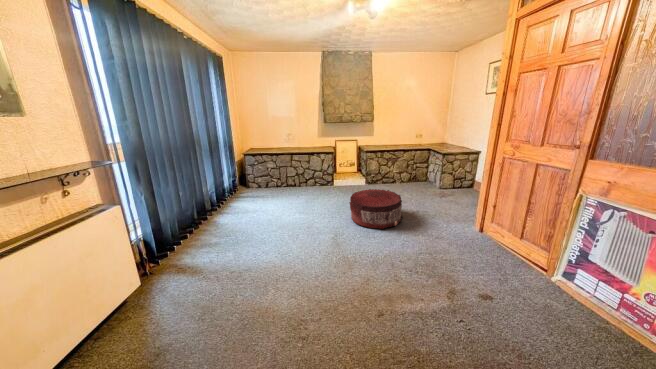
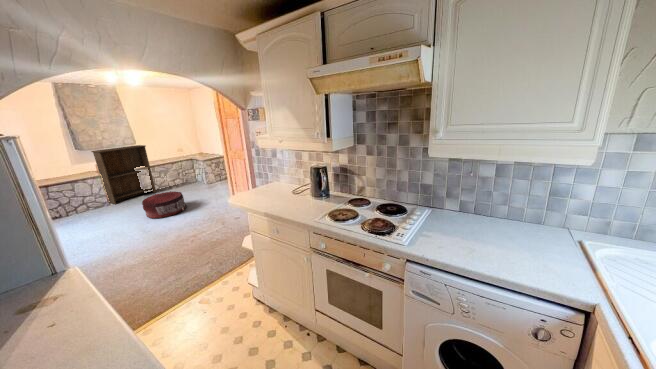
bookshelf: none [332,124,382,186] -> present [91,145,156,204]

